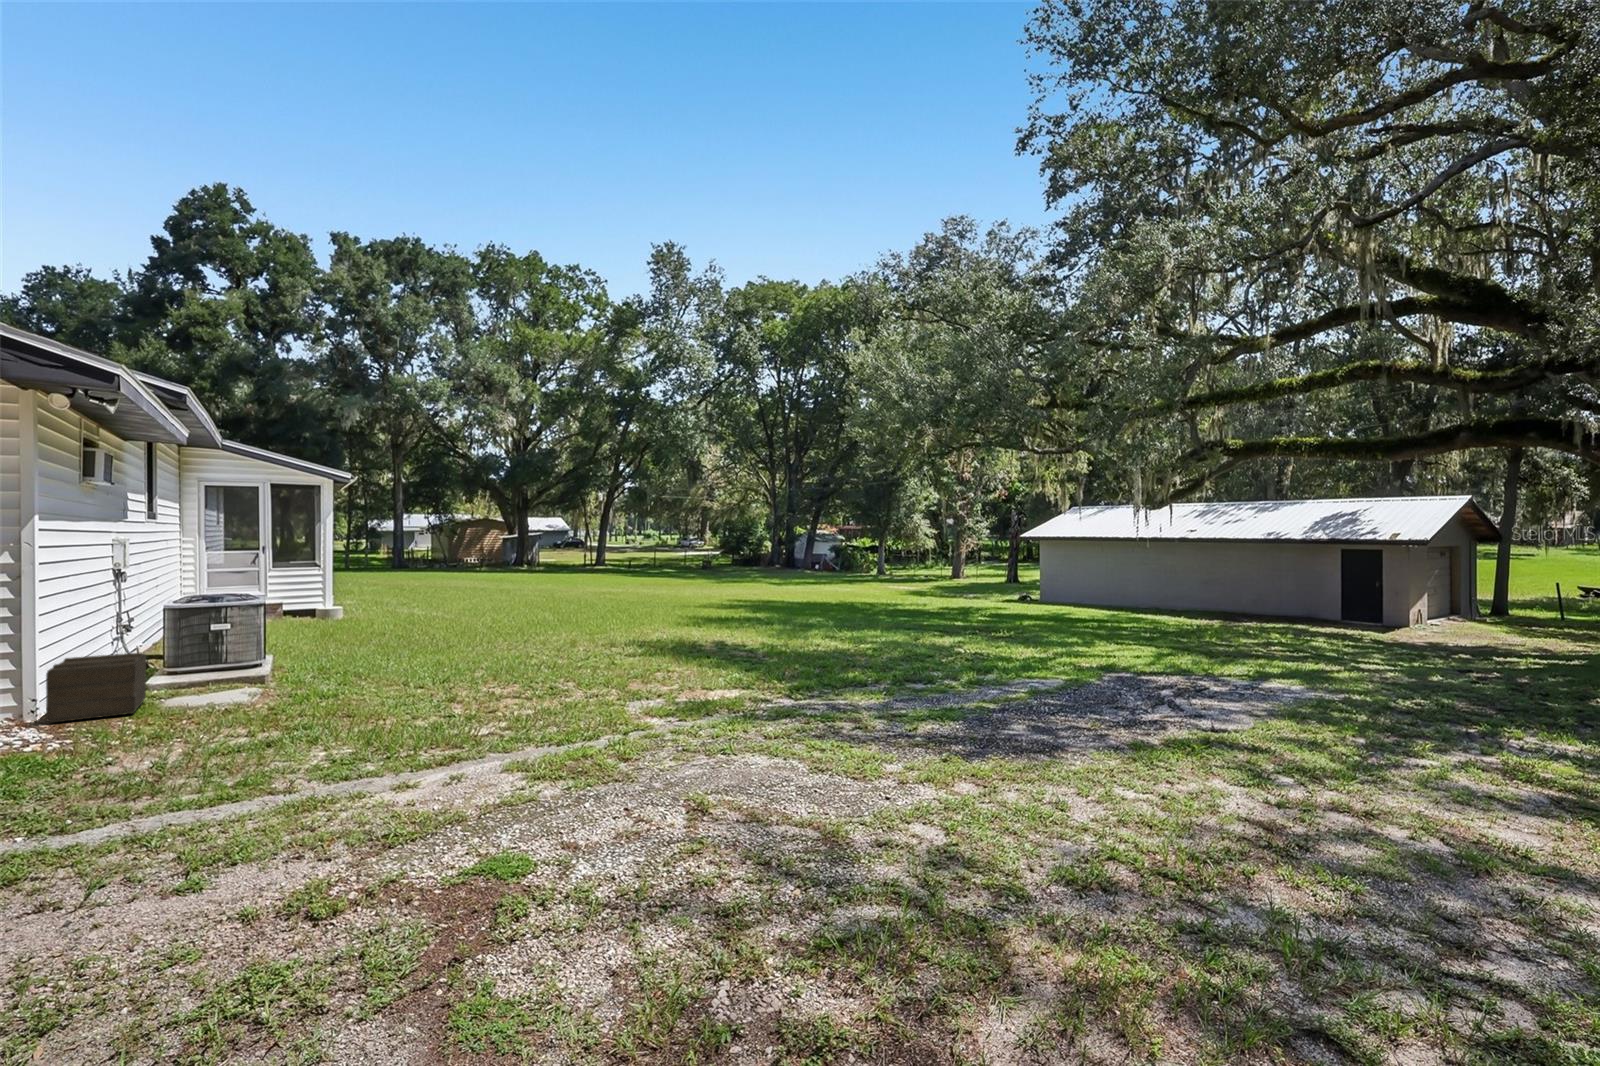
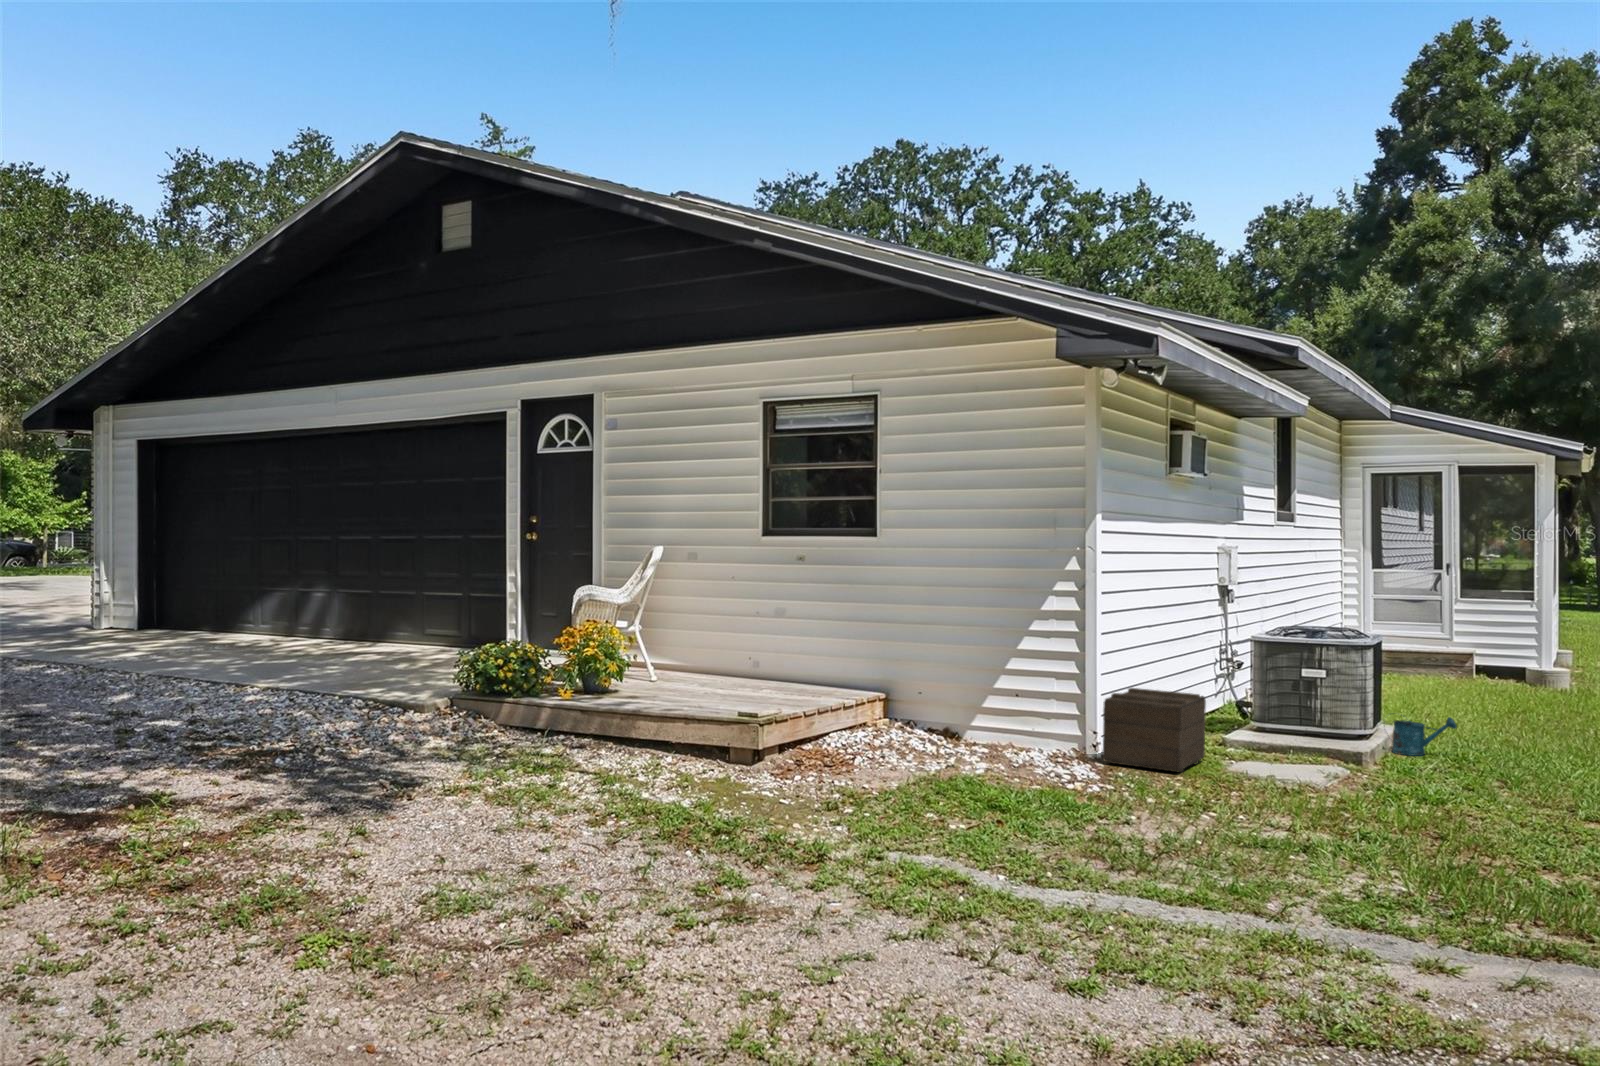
watering can: none [274,639,323,668] -> present [1392,717,1457,756]

